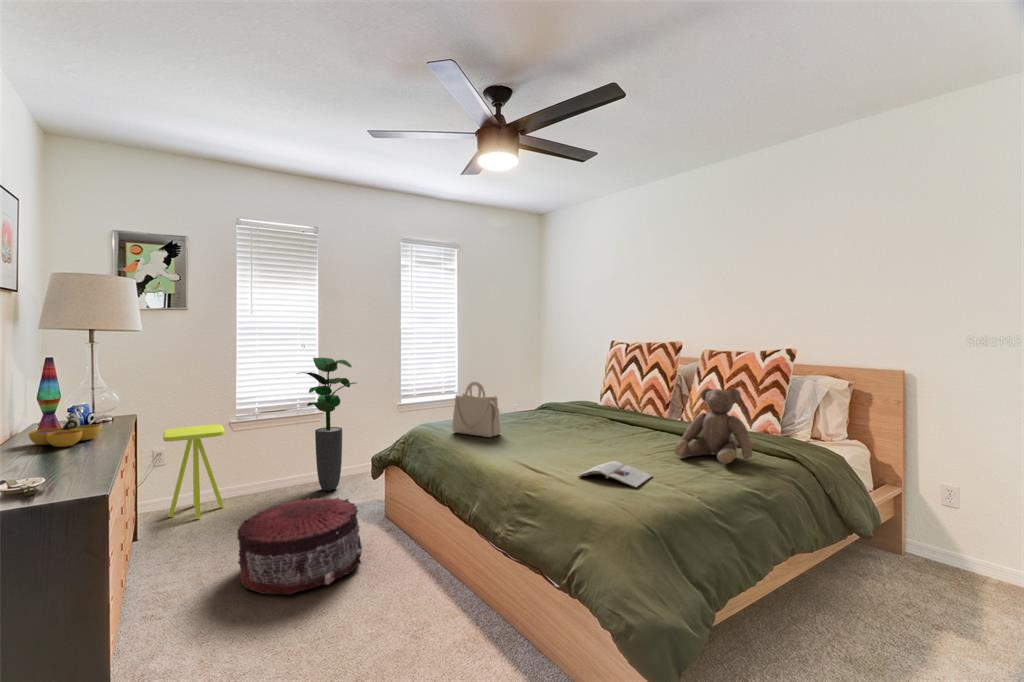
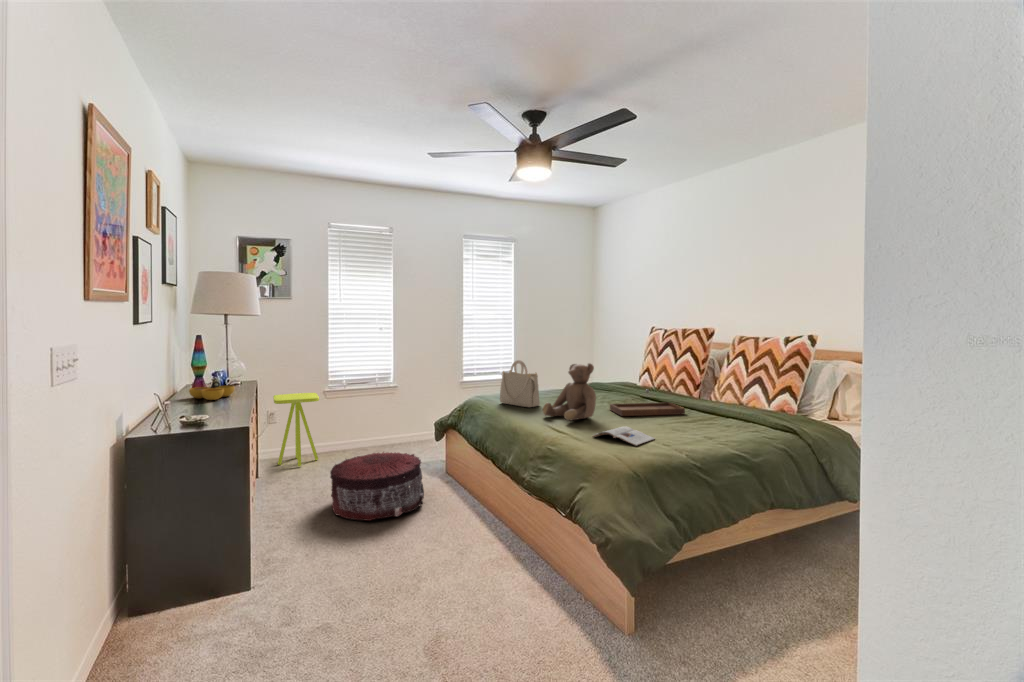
potted plant: present [302,358,356,491] -> none [374,339,425,452]
teddy bear: present [675,388,752,464] -> present [543,363,596,420]
tray: none [582,412,666,445] -> present [610,389,685,416]

